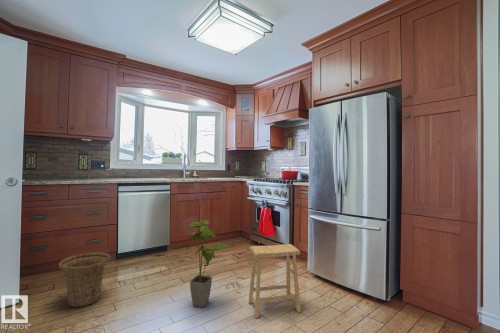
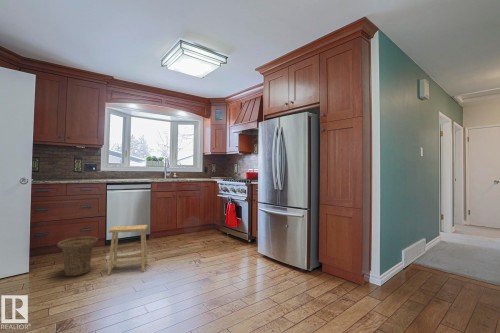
house plant: present [187,220,231,307] -> none [155,210,191,276]
footstool: present [248,244,301,318] -> present [107,225,148,275]

